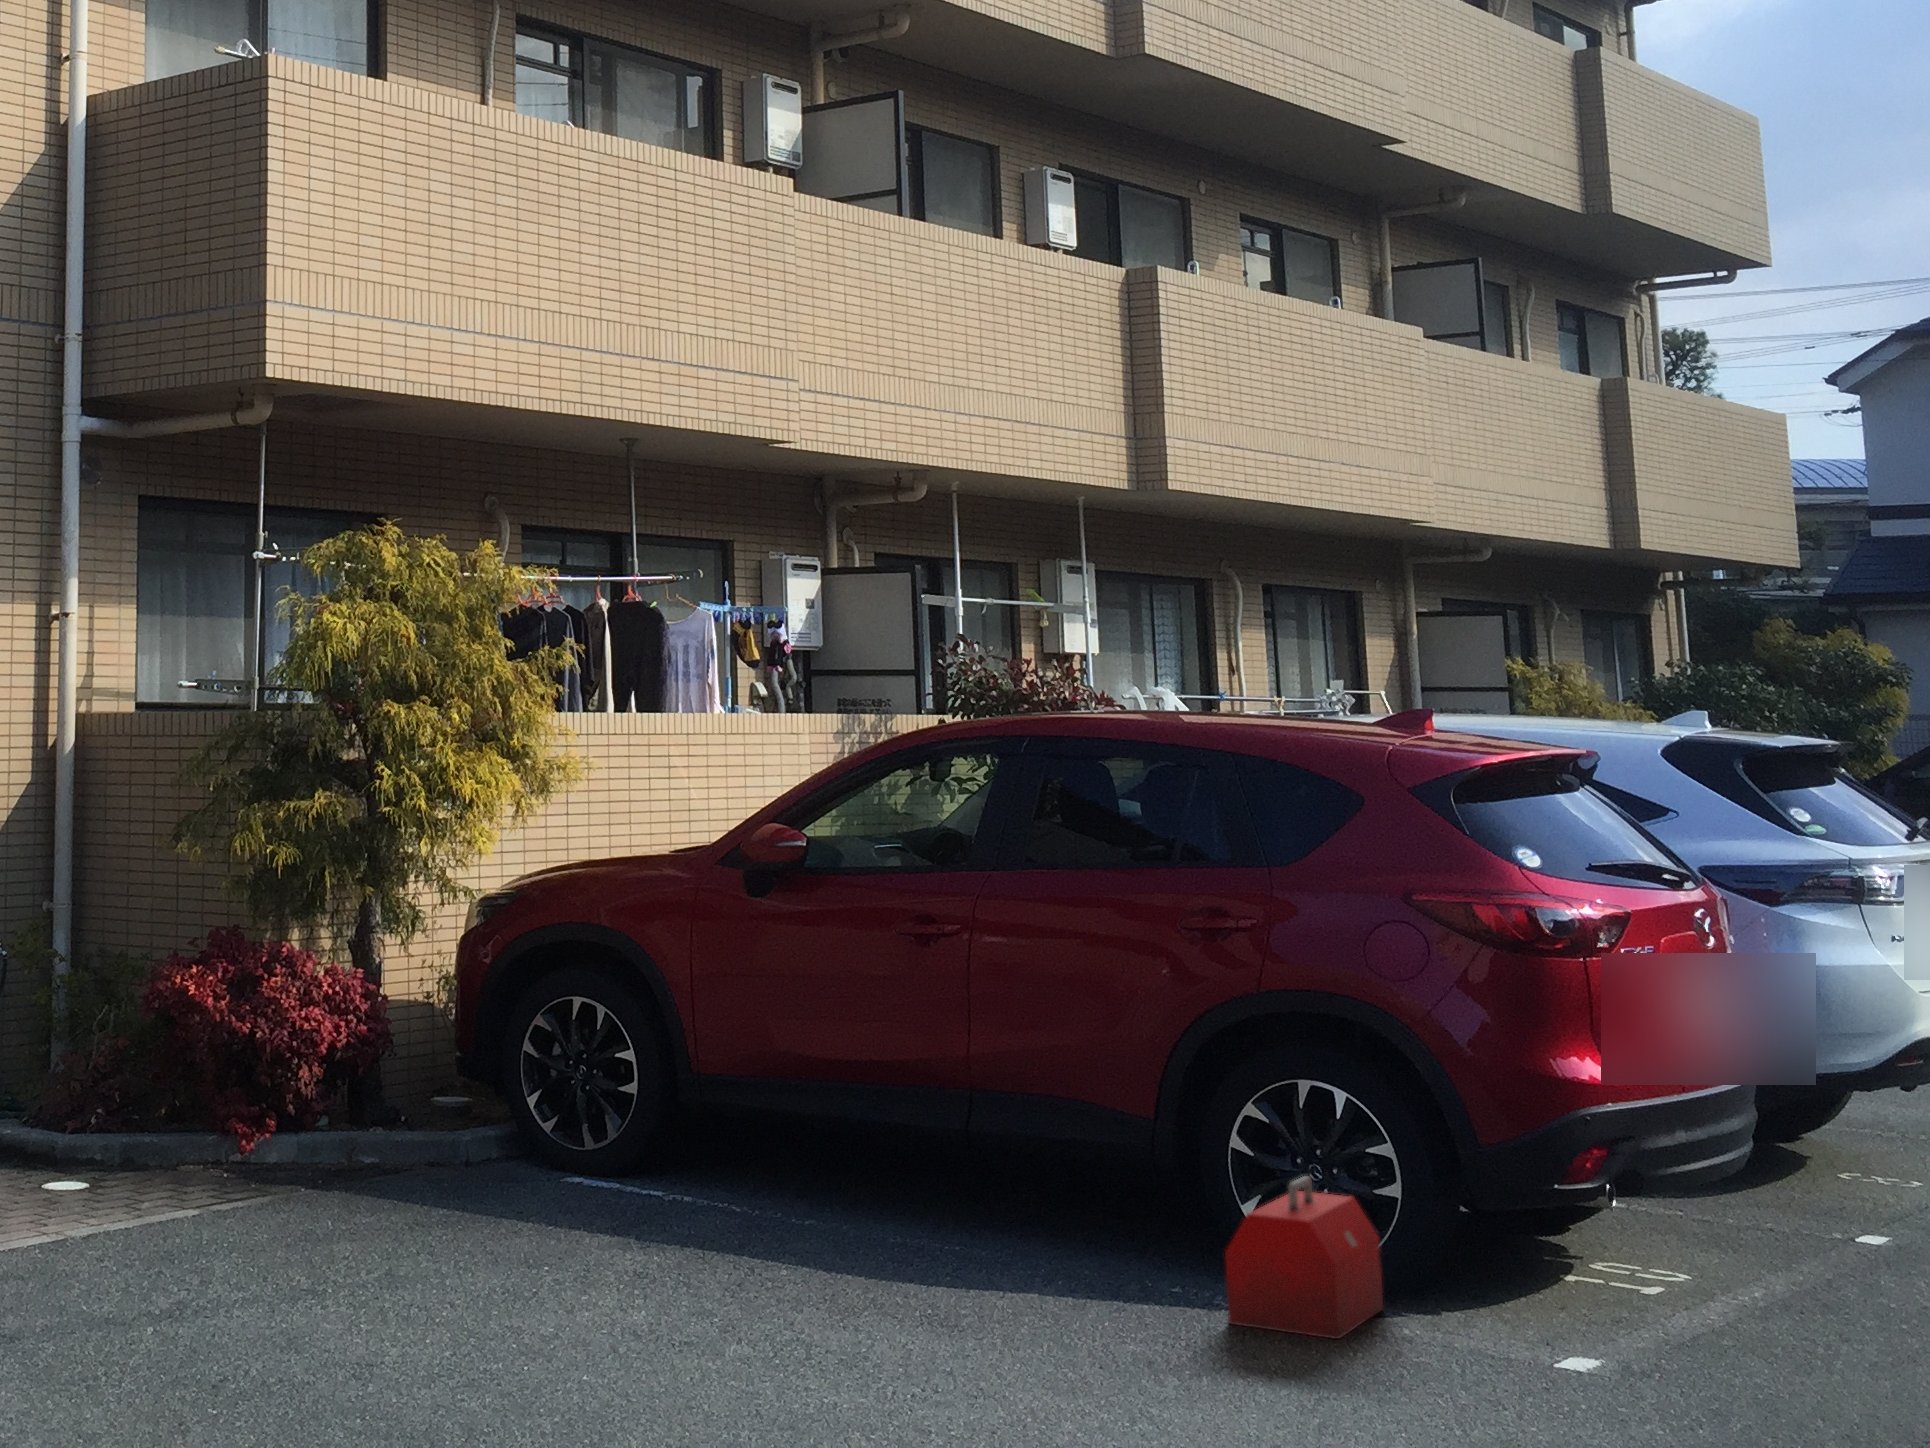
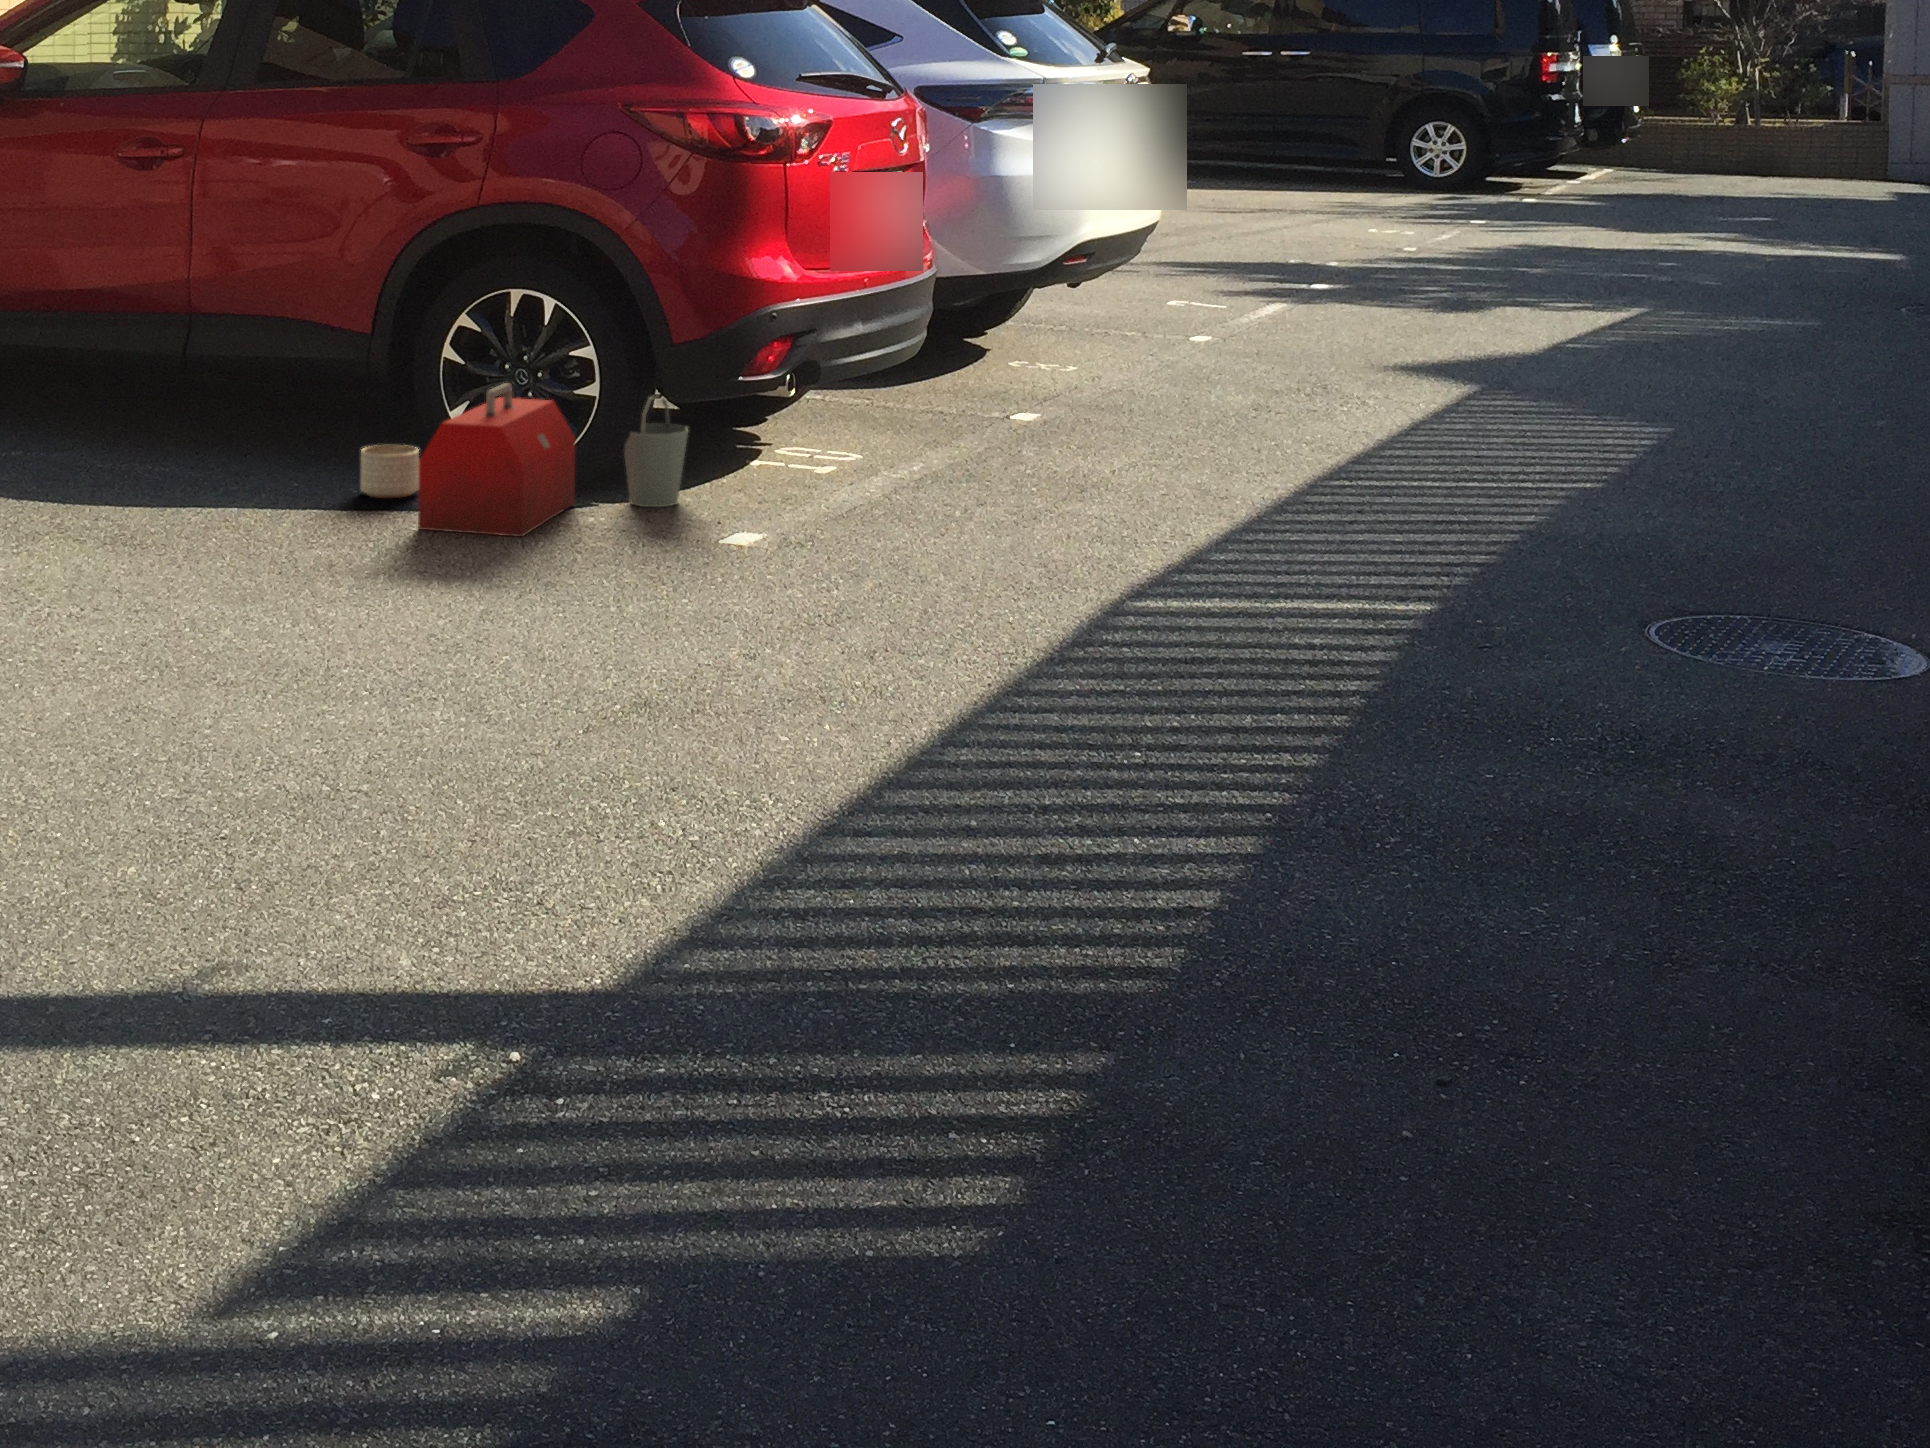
bucket: none [1427,1195,1501,1319] -> present [624,396,688,507]
planter: none [1156,1233,1216,1290] -> present [361,445,419,498]

